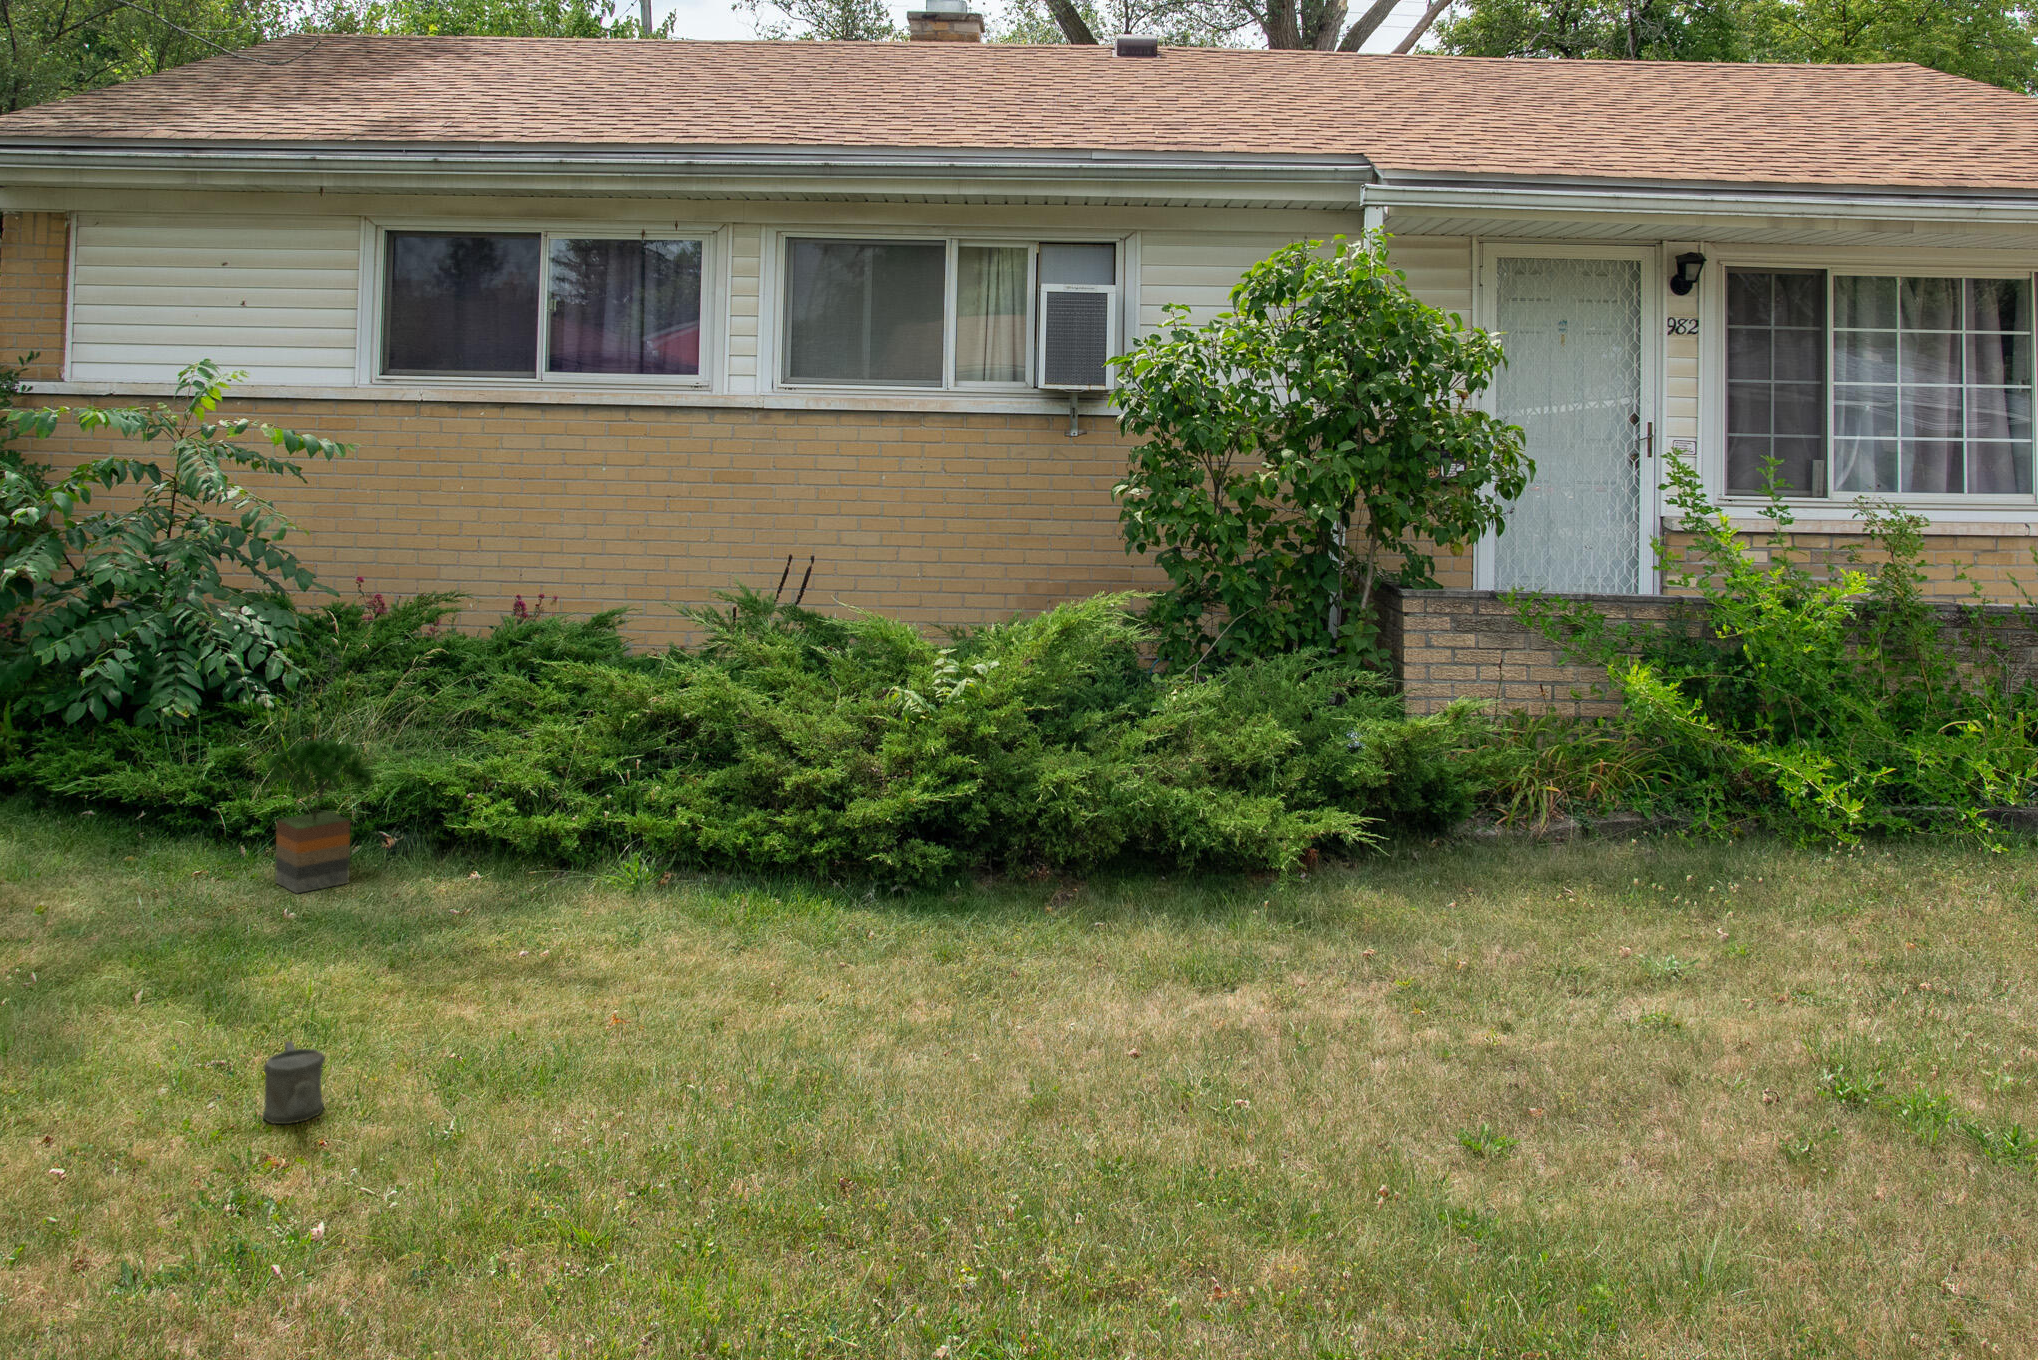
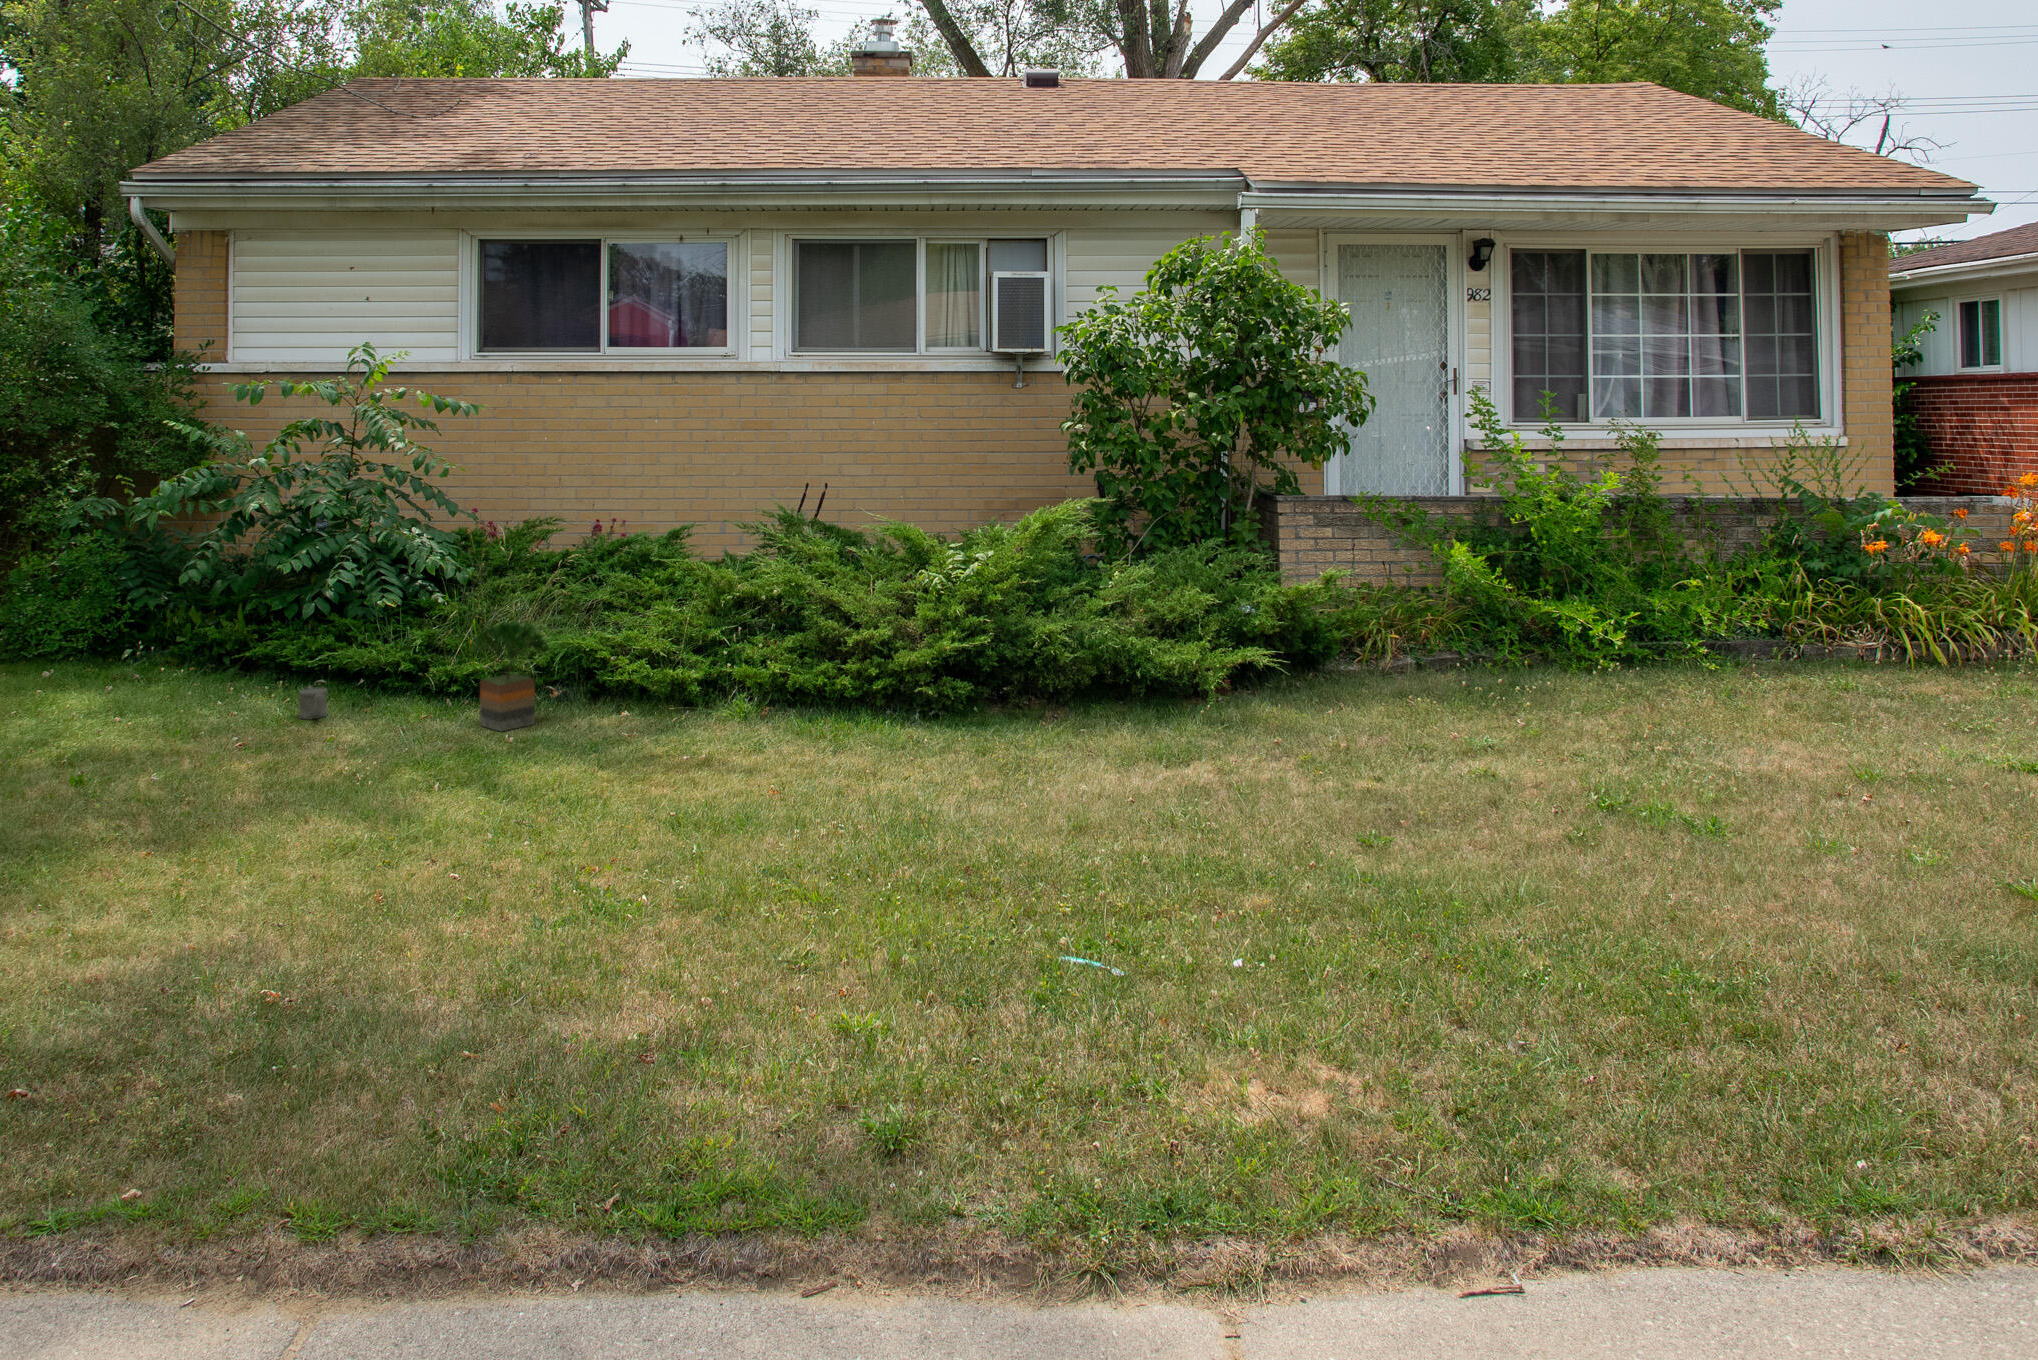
watering can: present [263,1041,325,1124] -> present [298,686,328,719]

